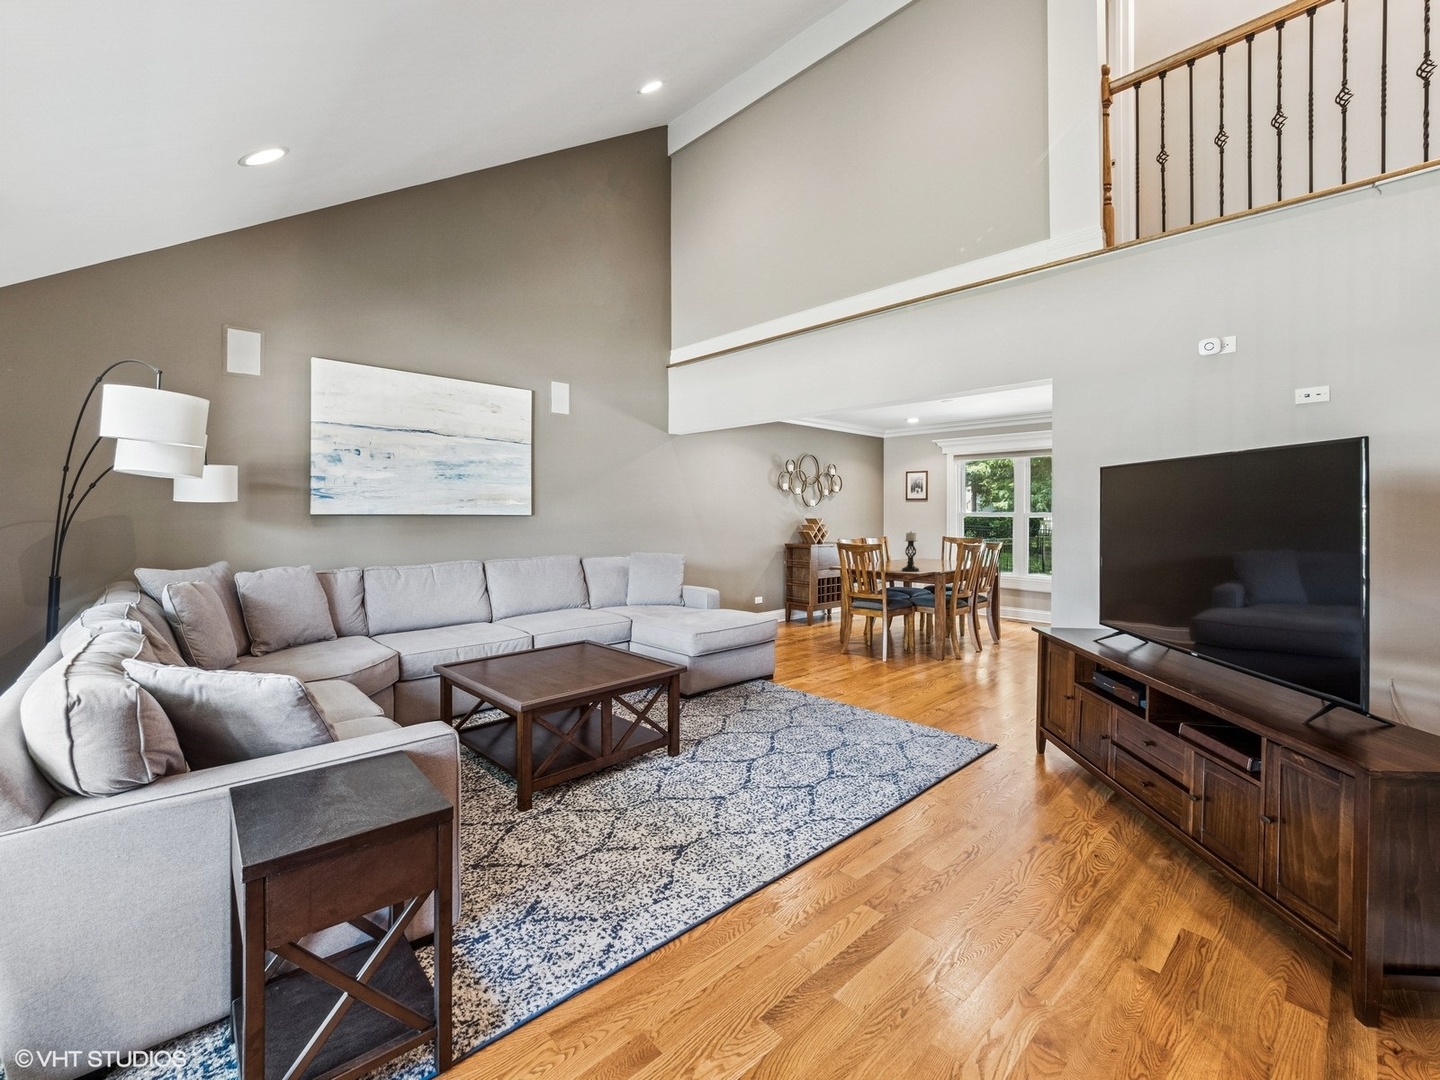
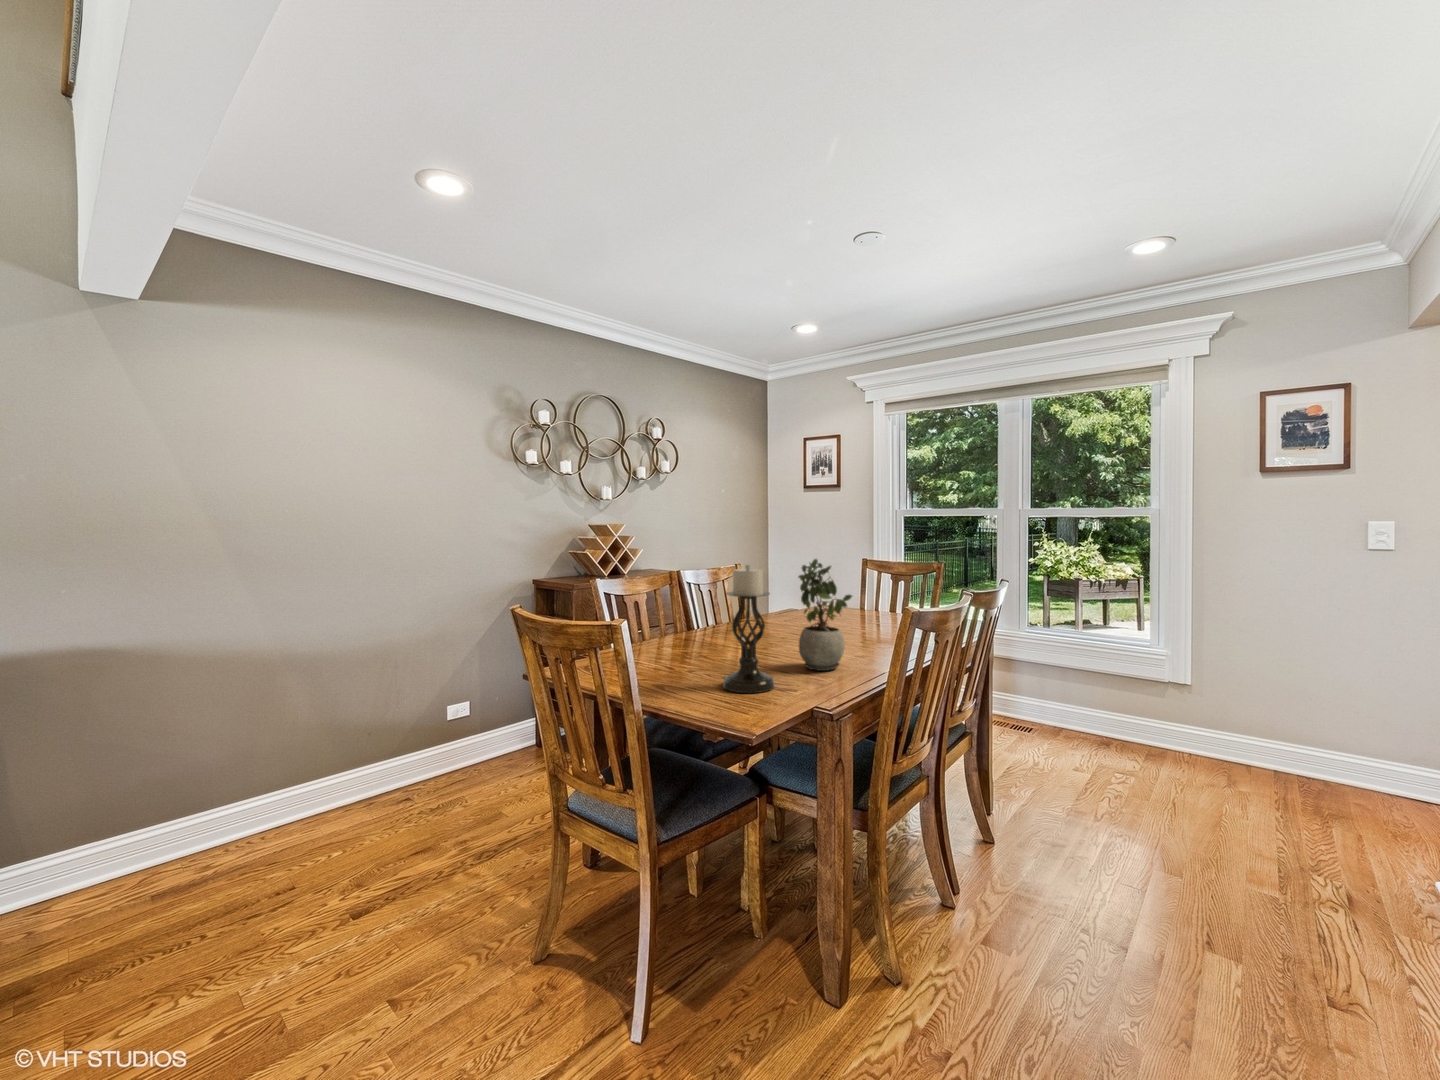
potted plant: none [925,531,945,569] -> present [799,559,852,671]

